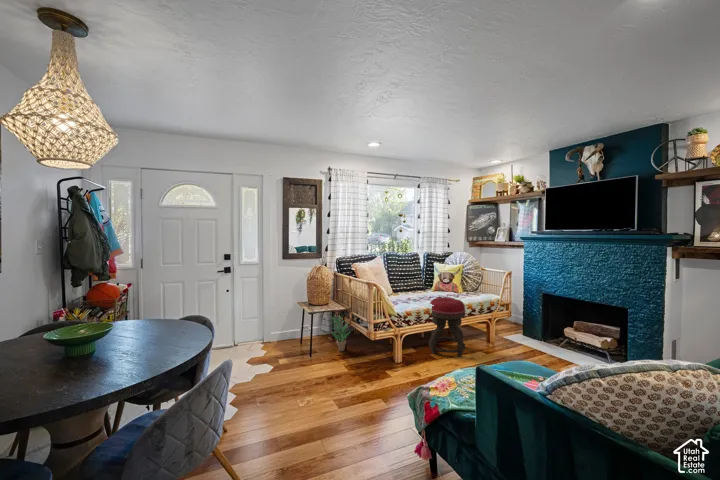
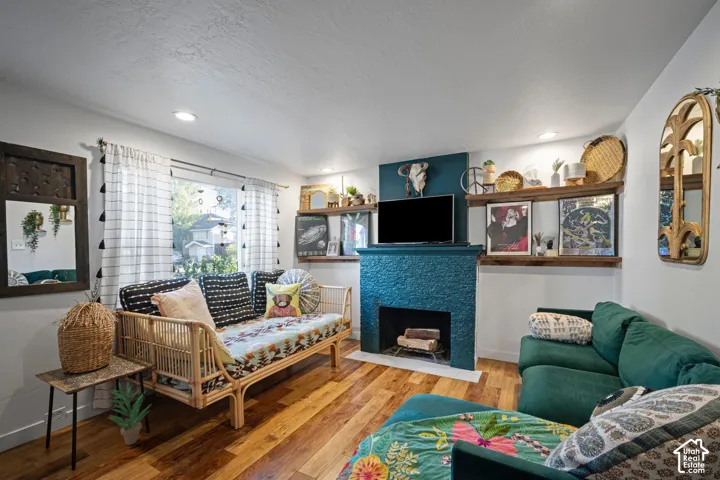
ottoman: present [429,297,465,357] -> none [272,324,317,401]

